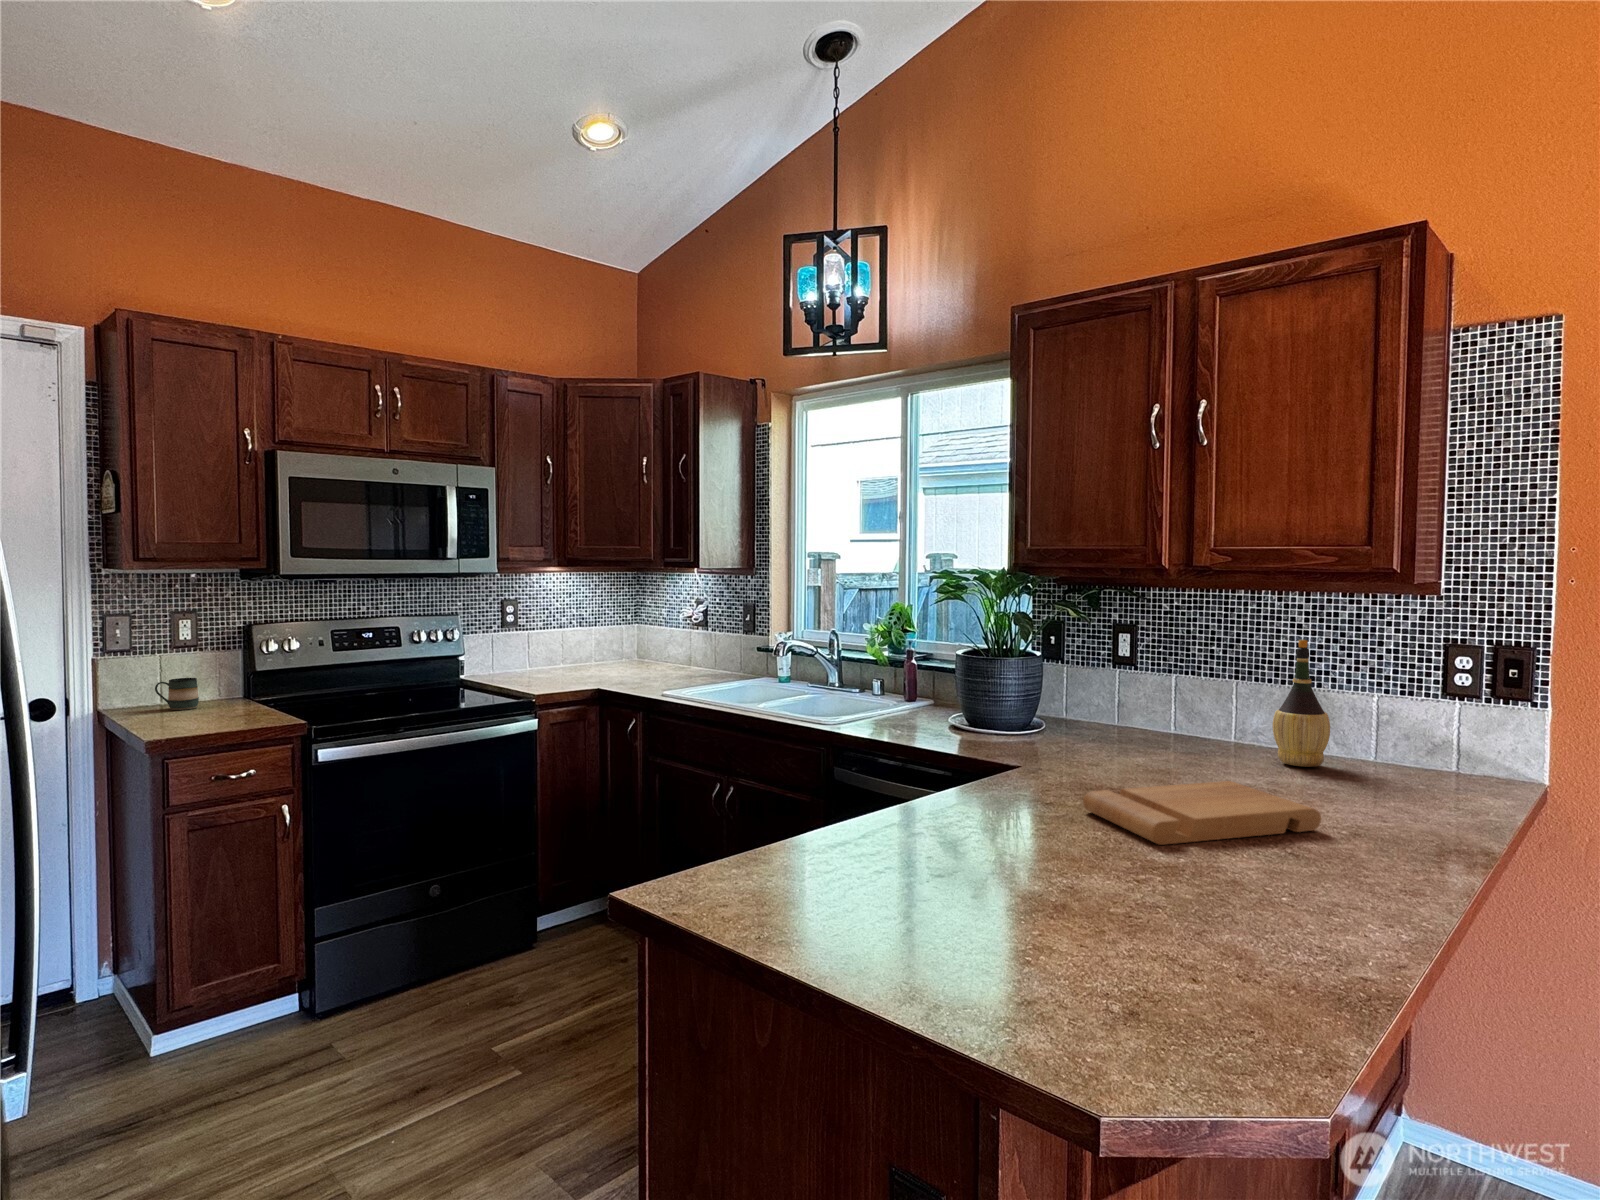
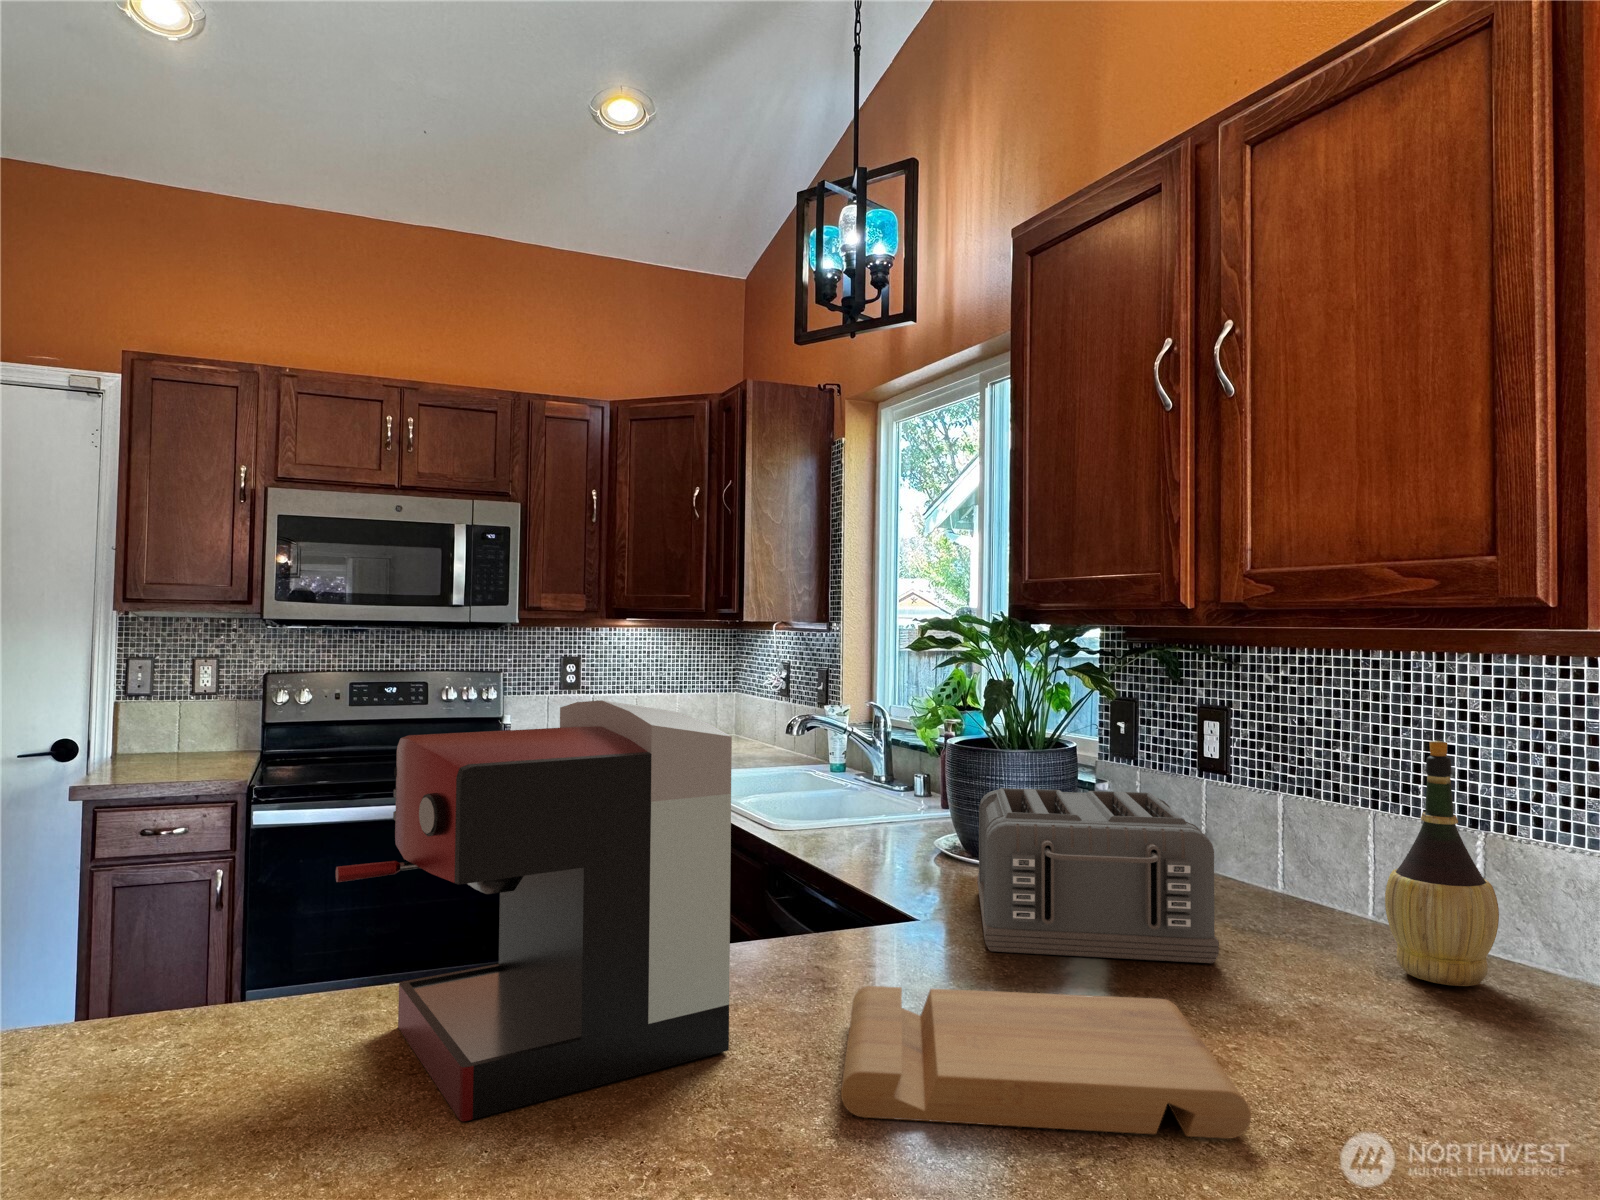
coffee maker: none [854,636,1054,872] -> present [336,700,732,1121]
mug: present [155,678,199,710] -> none [168,727,207,759]
toaster: none [1022,679,1201,776] -> present [977,788,1219,963]

